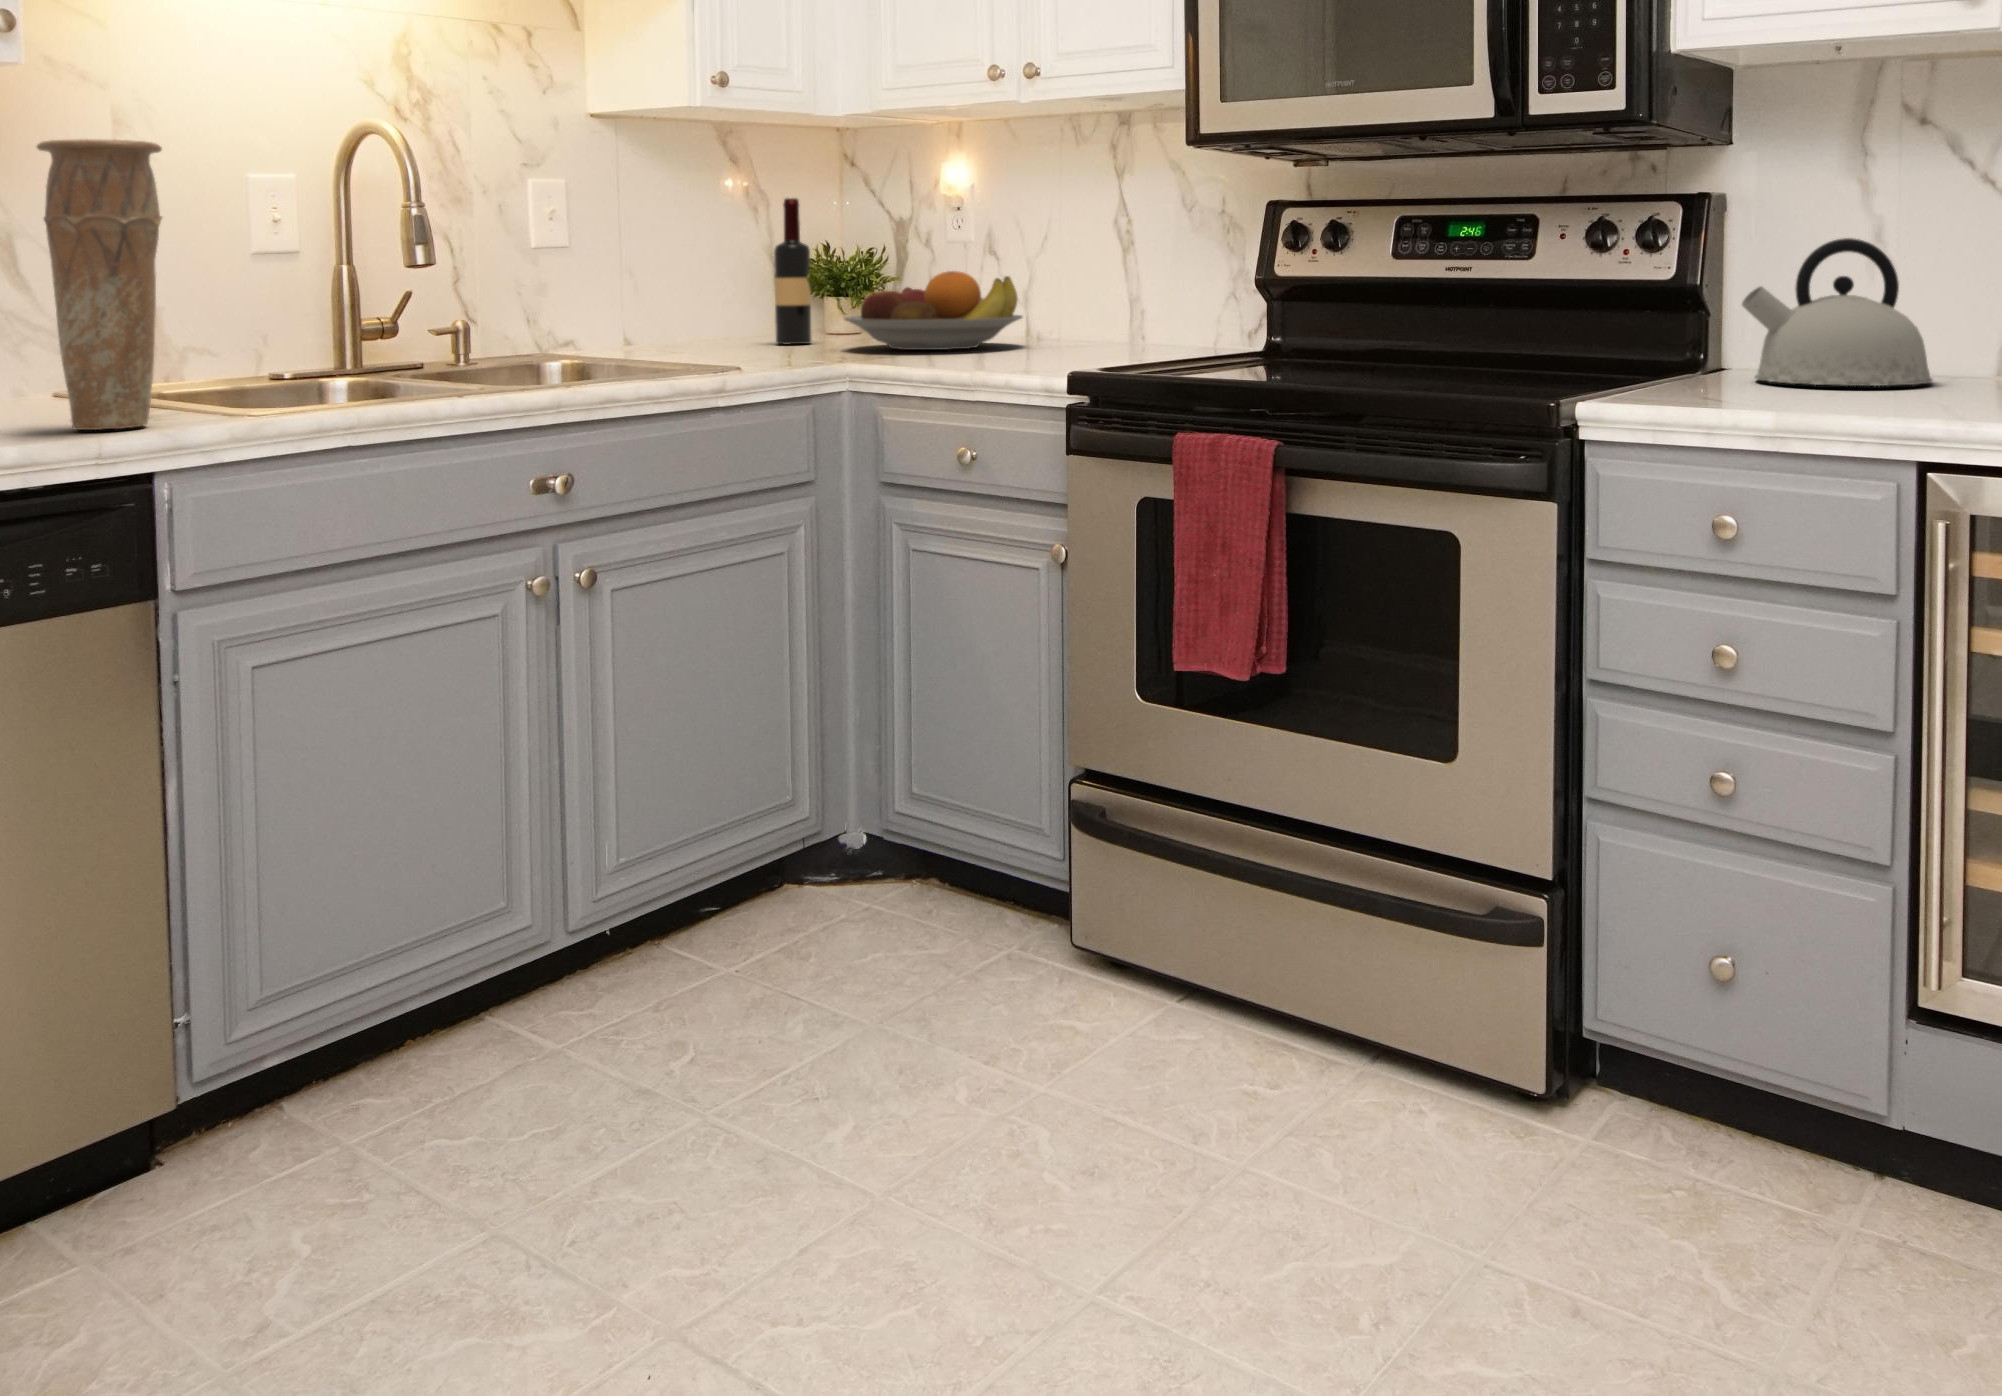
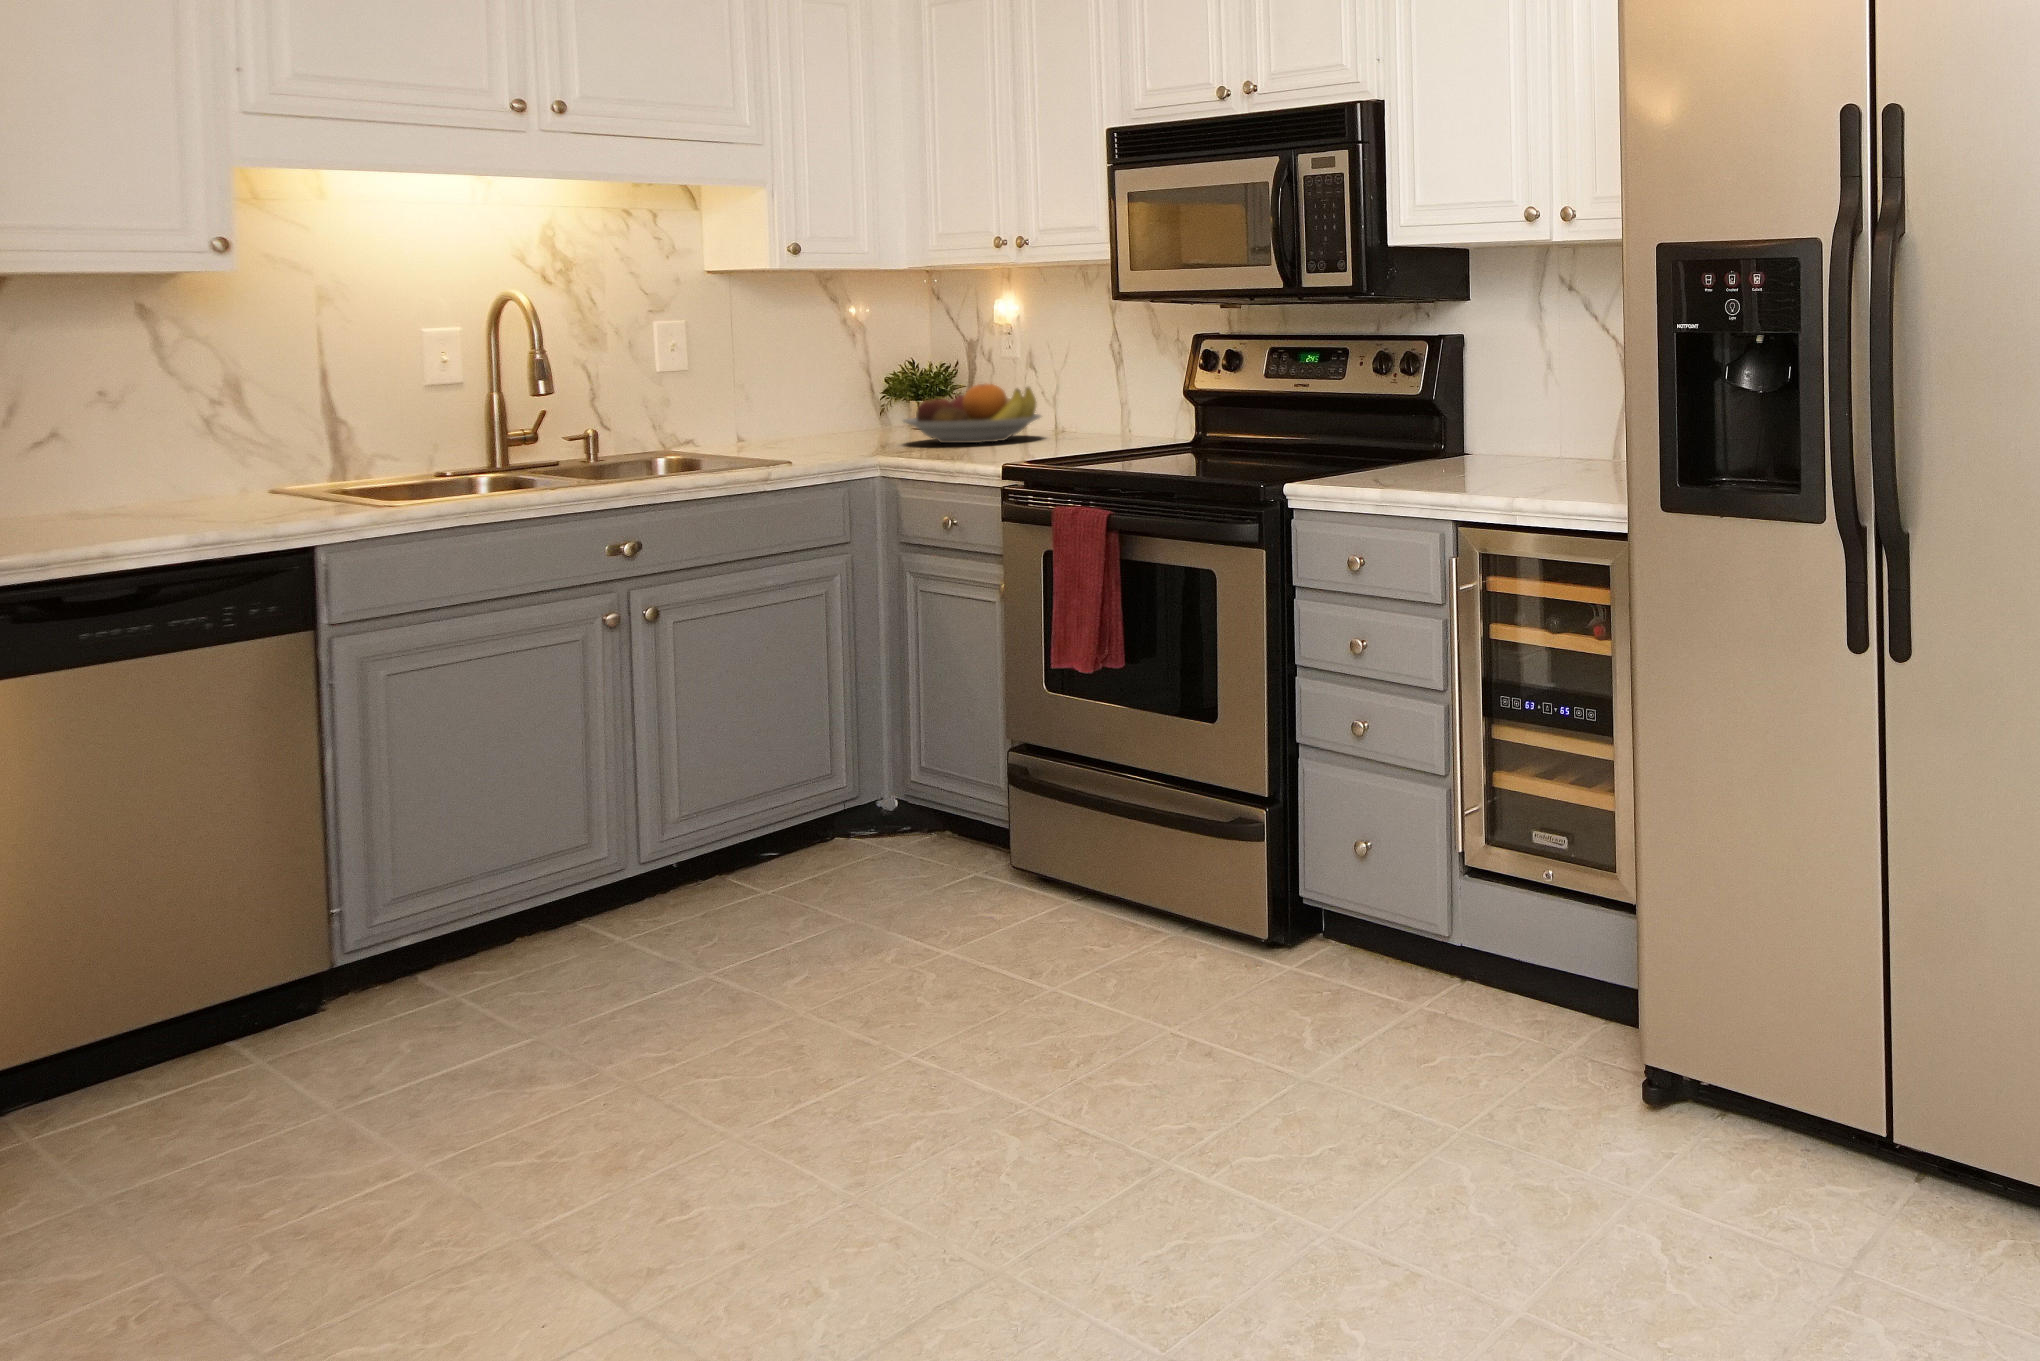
vase: present [37,139,162,430] -> none [240,324,329,516]
wine bottle: present [774,198,812,344] -> none [863,328,893,439]
kettle: present [1742,238,1933,386] -> none [1437,368,1560,468]

